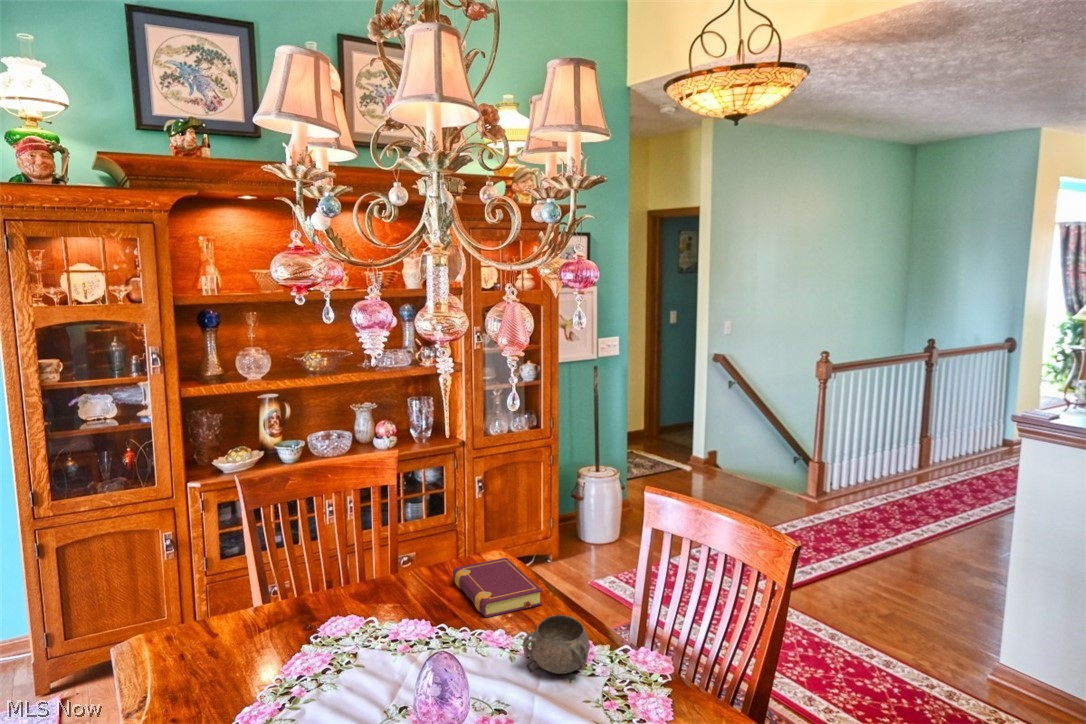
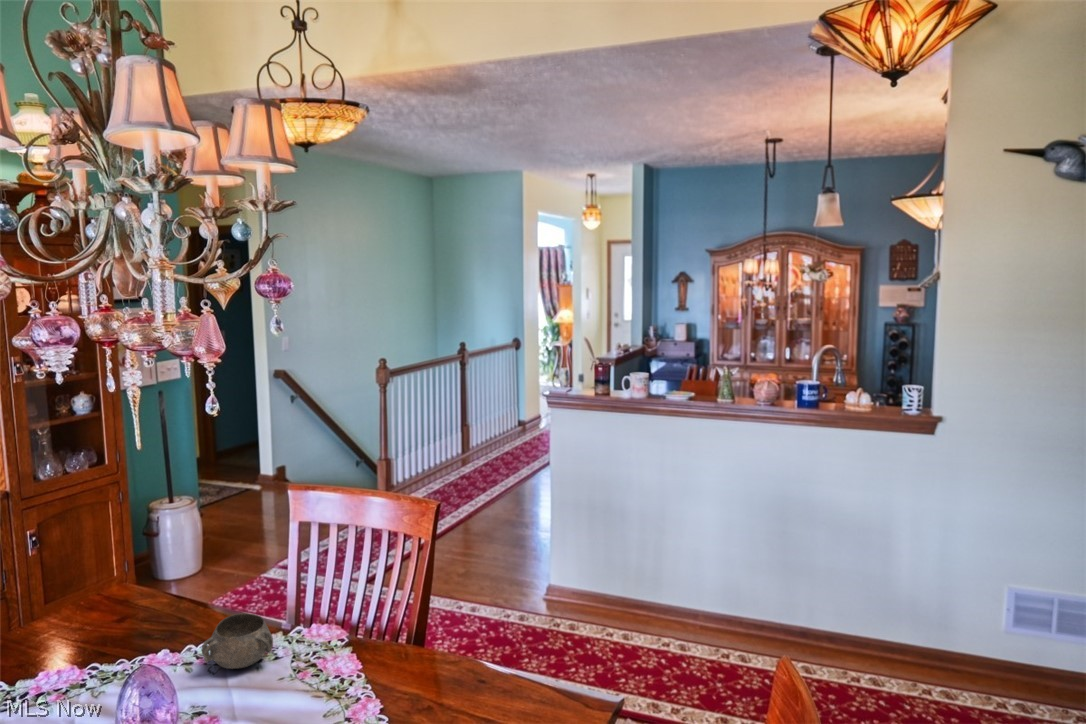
book: present [453,558,542,617] -> none [74,589,195,648]

